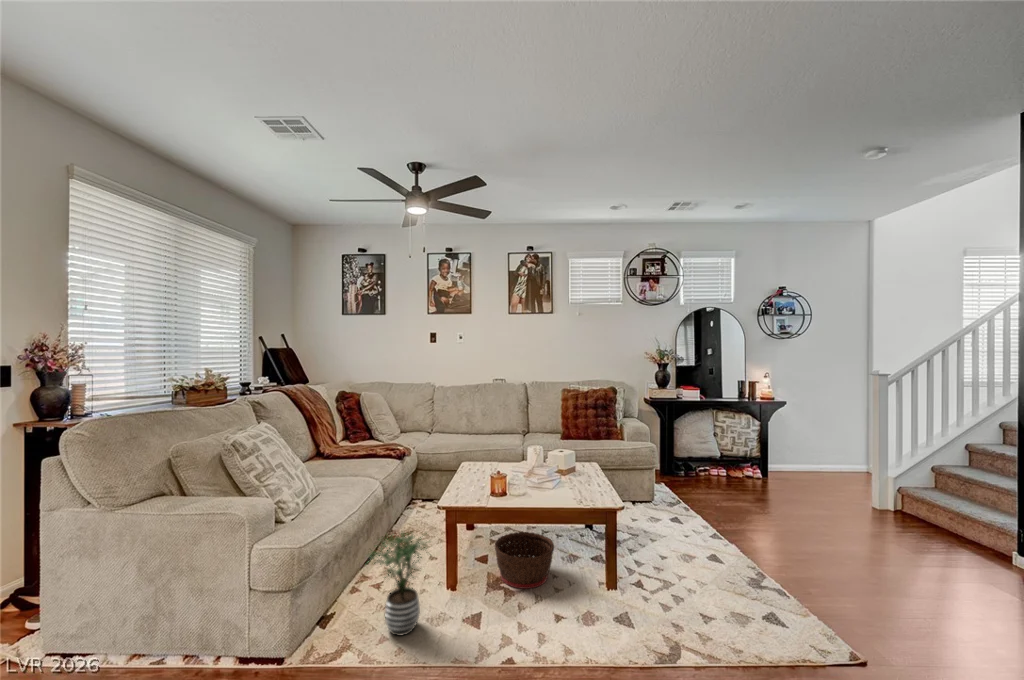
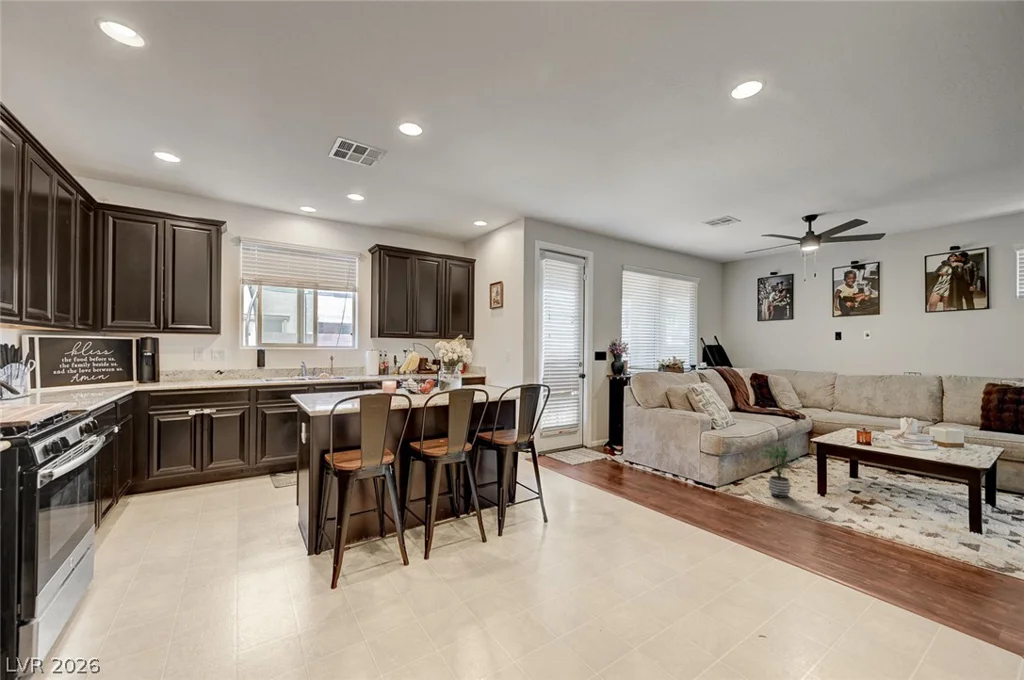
basket: present [495,532,554,589] -> none [855,475,910,510]

